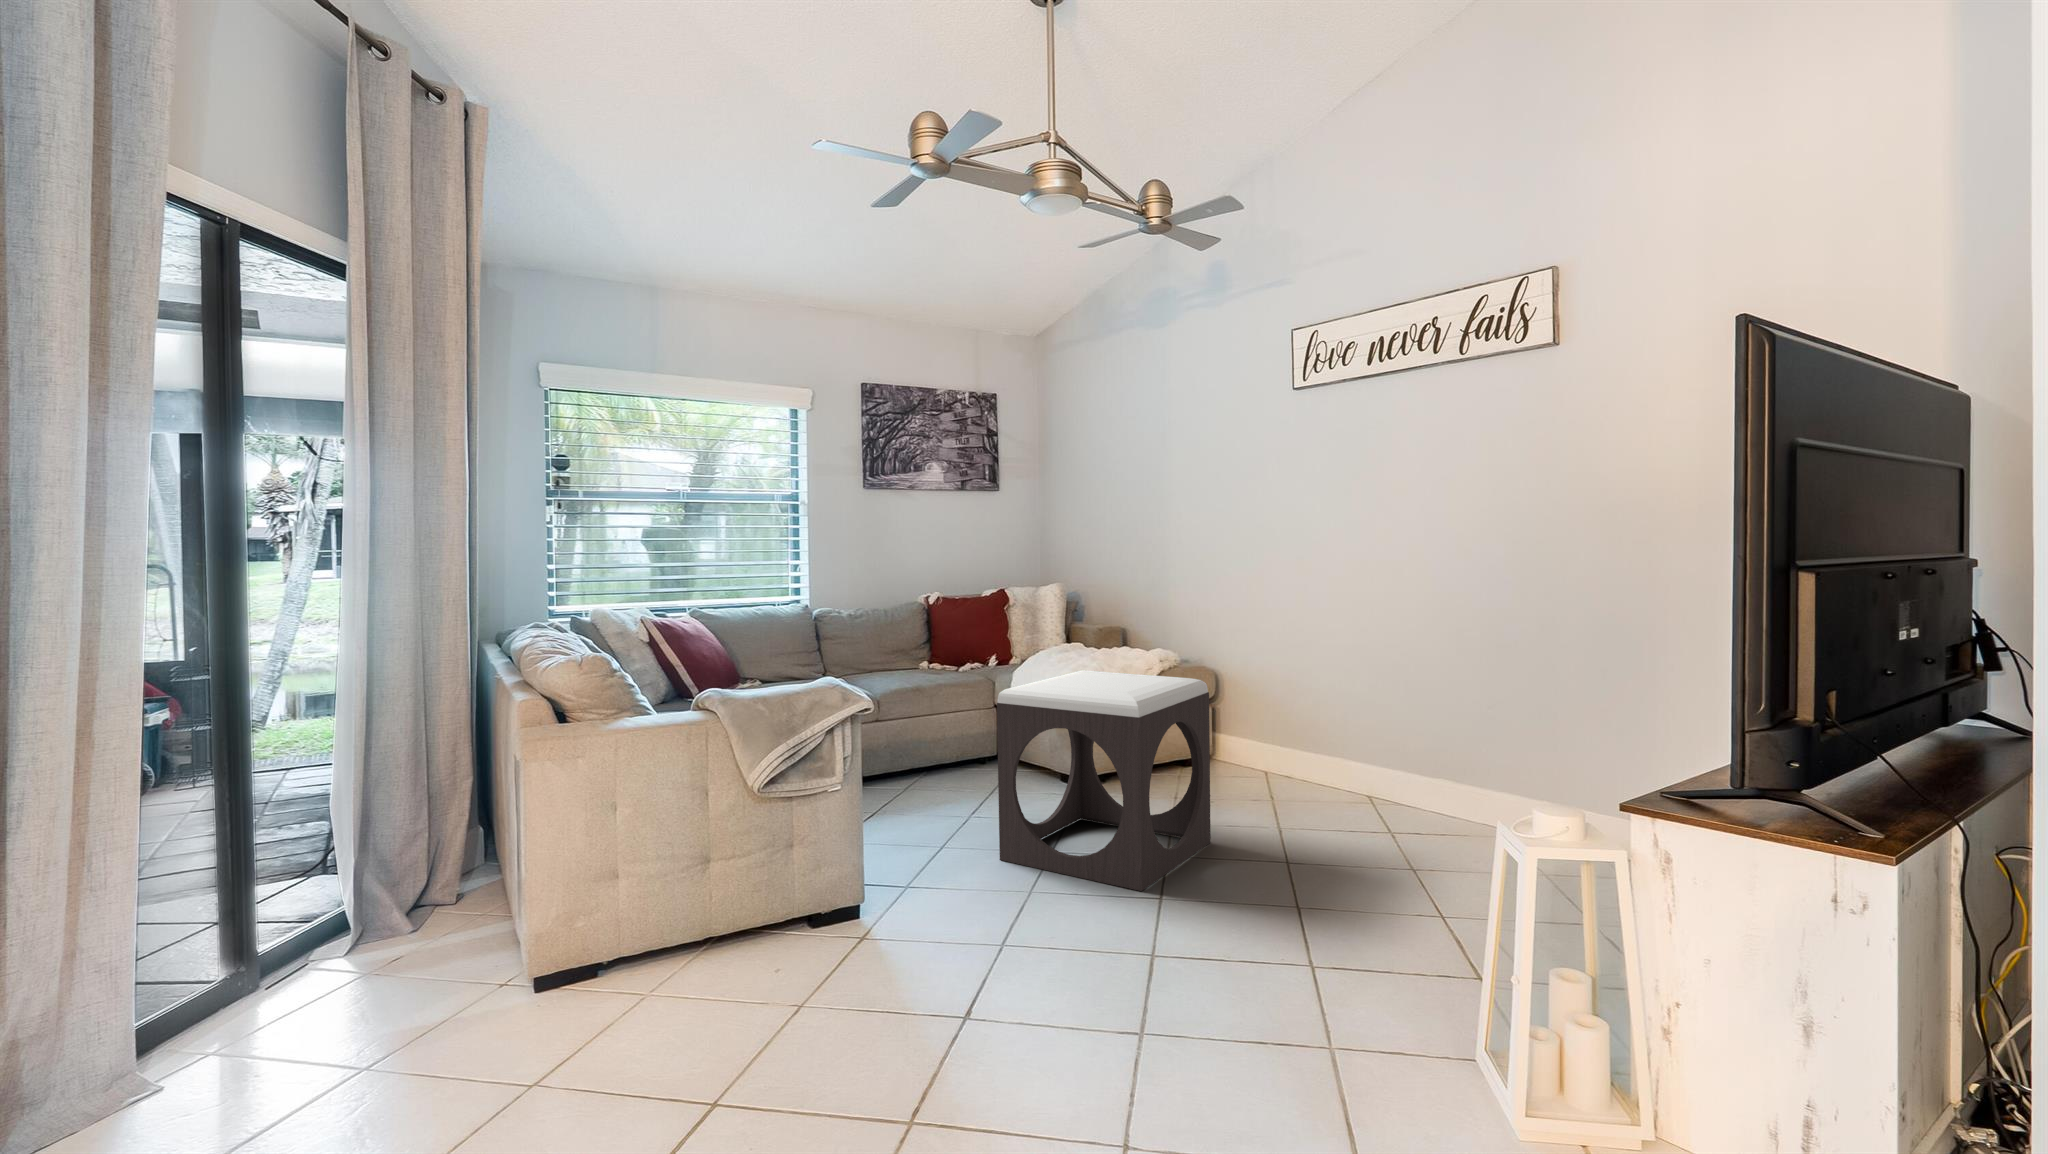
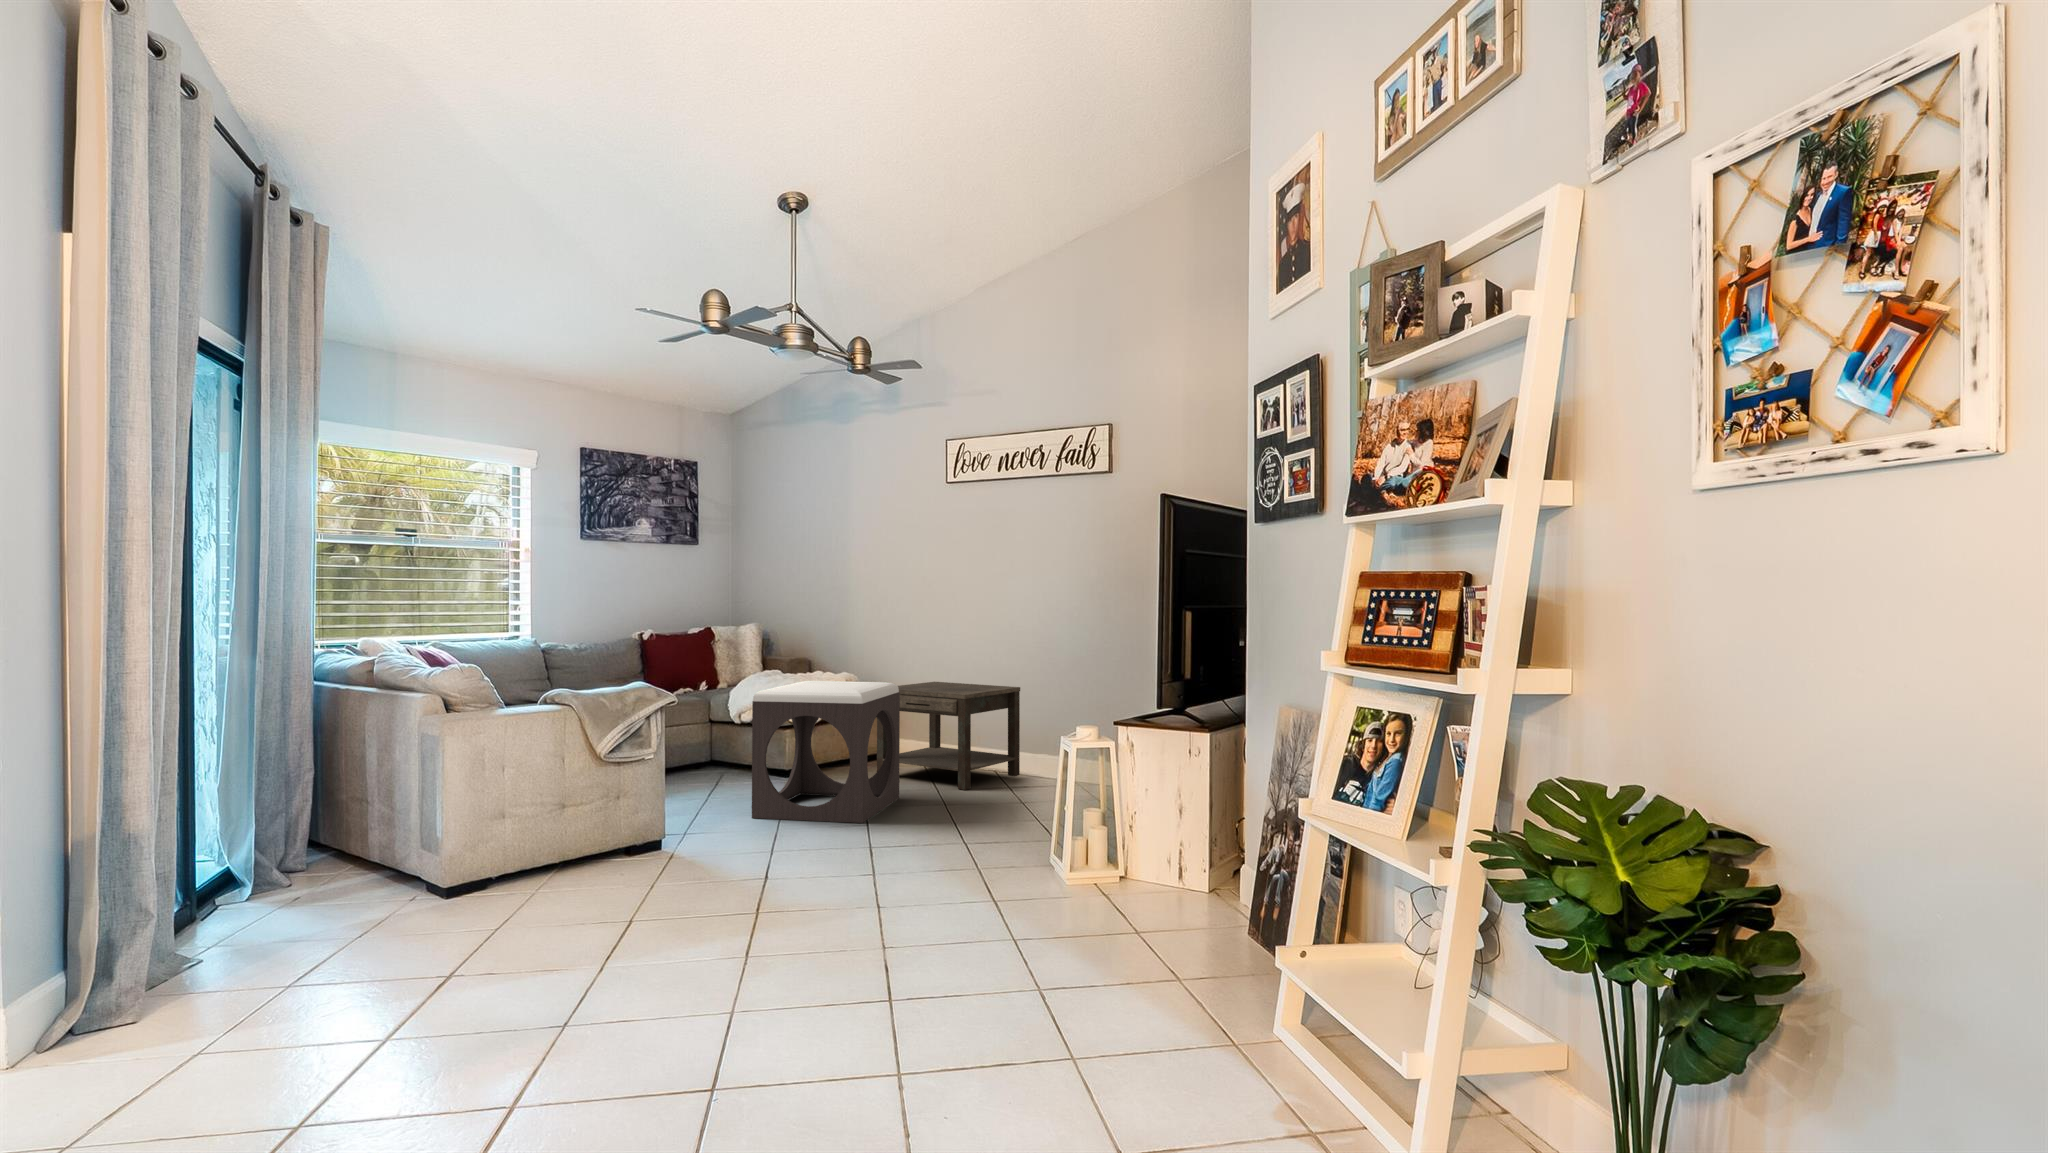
side table: none [1189,666,1402,836] -> present [877,682,1020,790]

